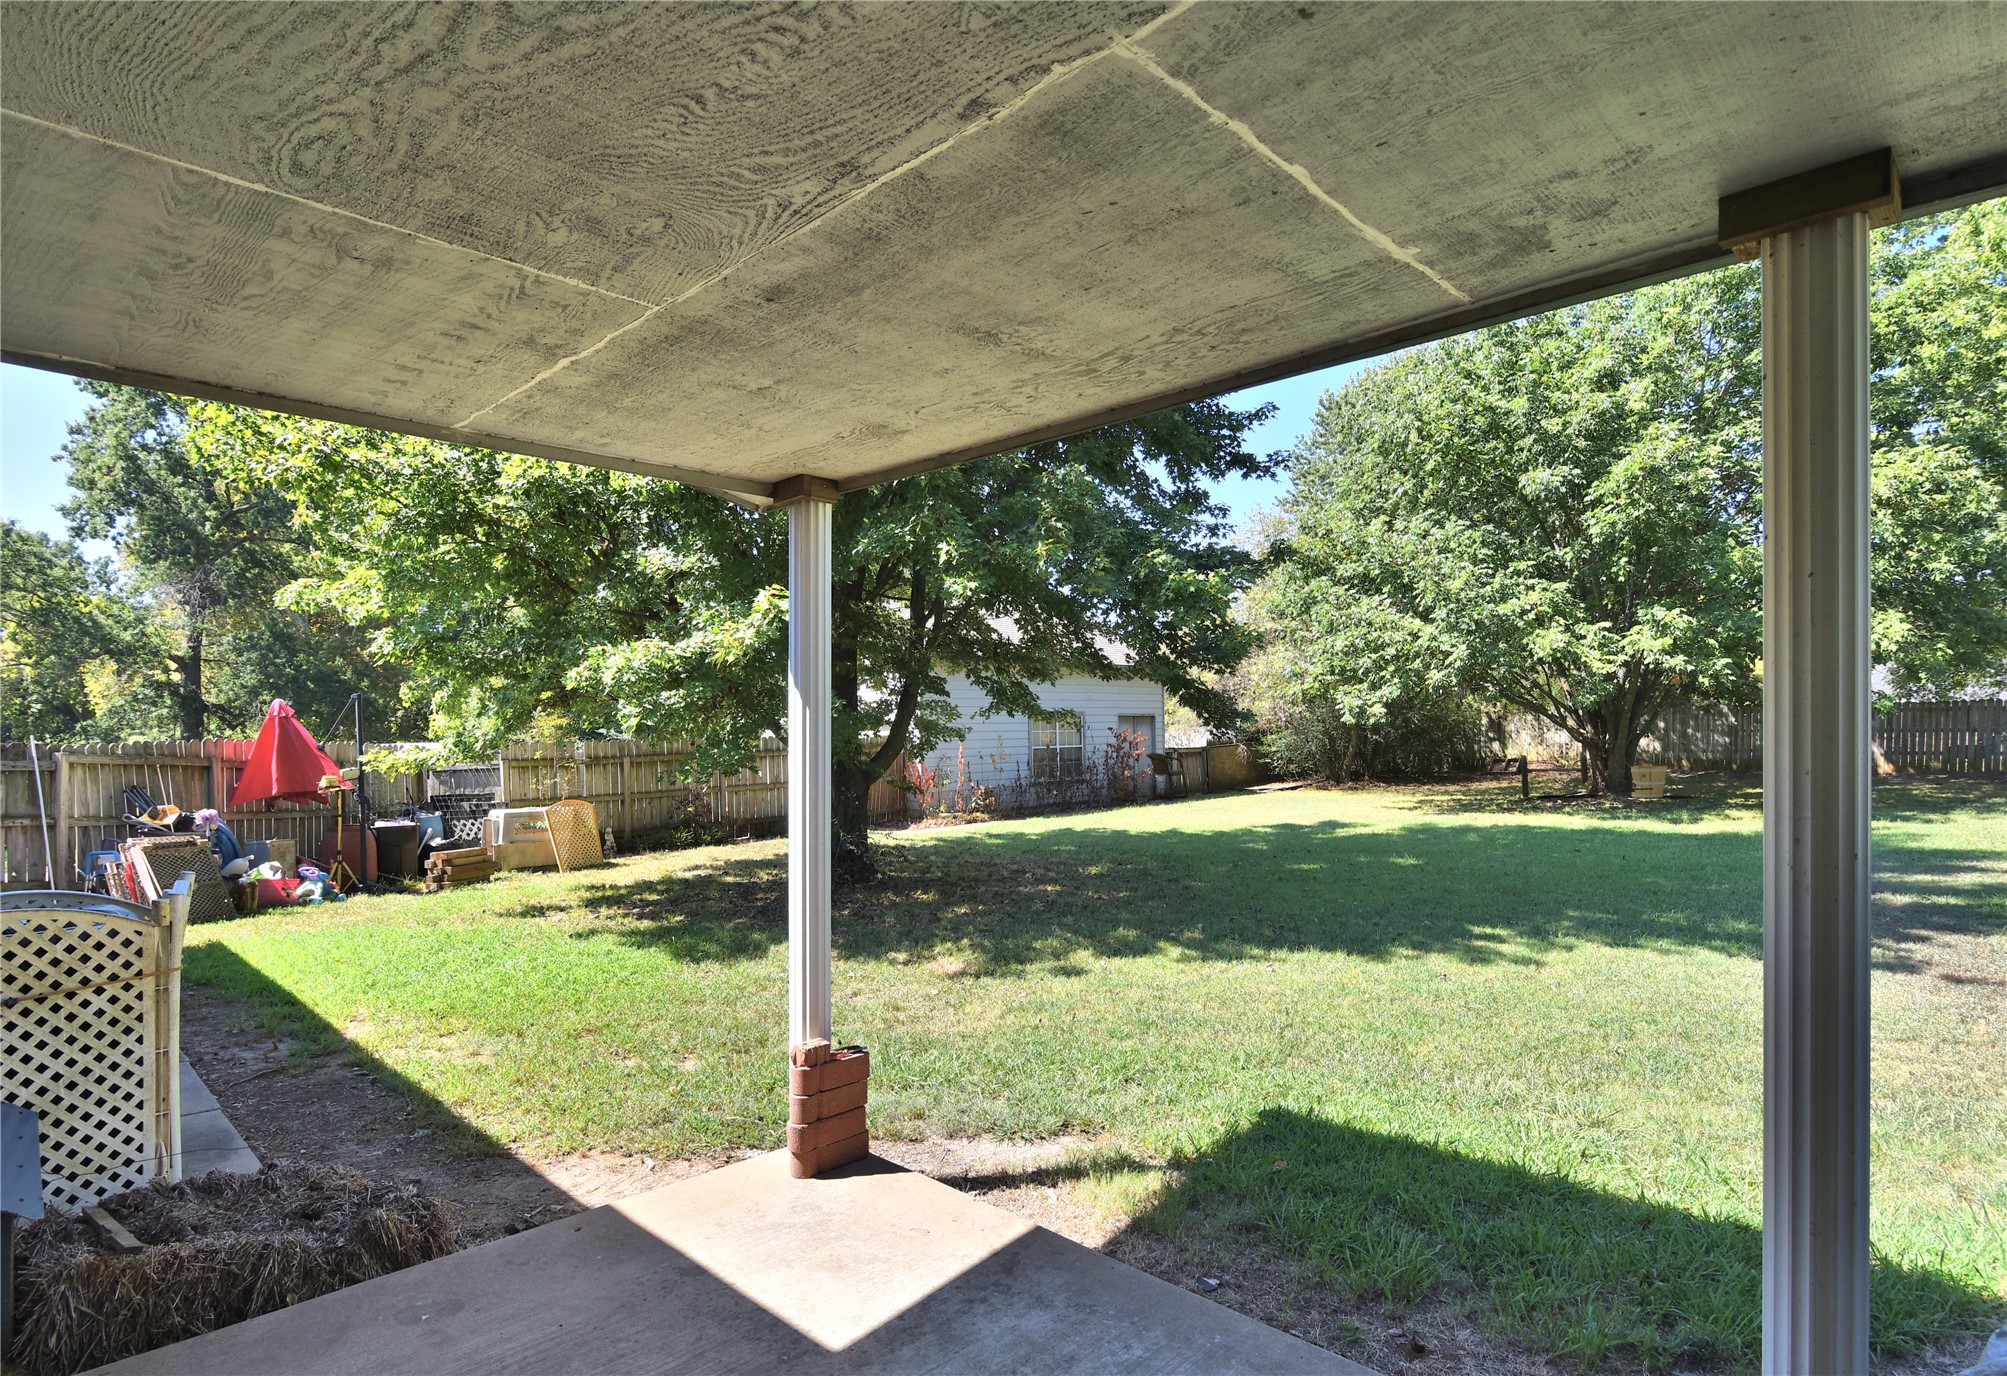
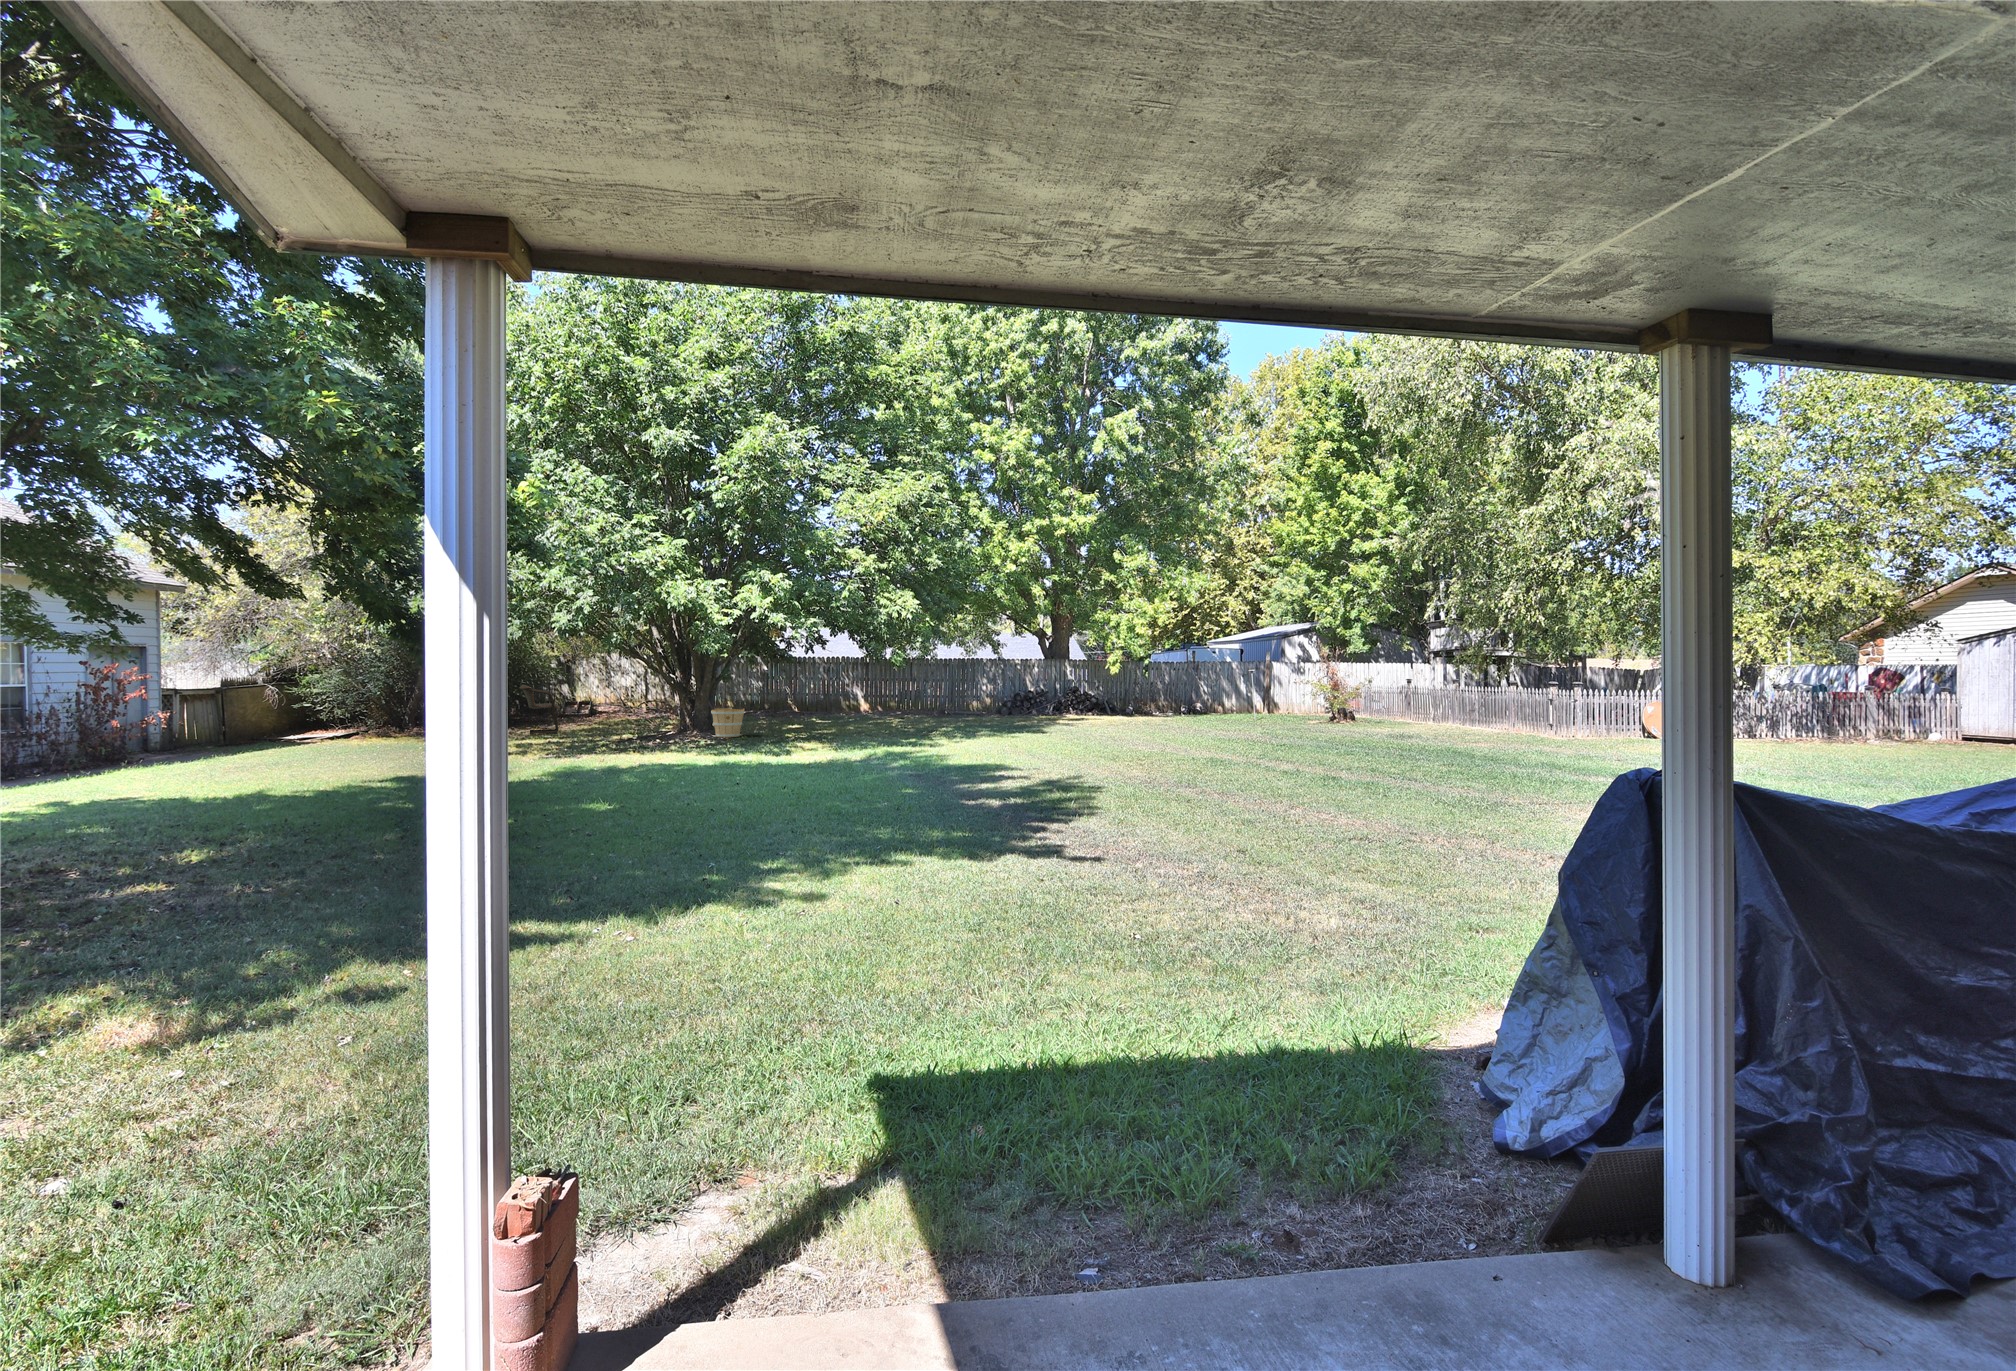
chair: present [1146,753,1188,801] -> present [519,685,560,734]
bench: present [1521,754,1590,798] -> none [620,698,682,740]

